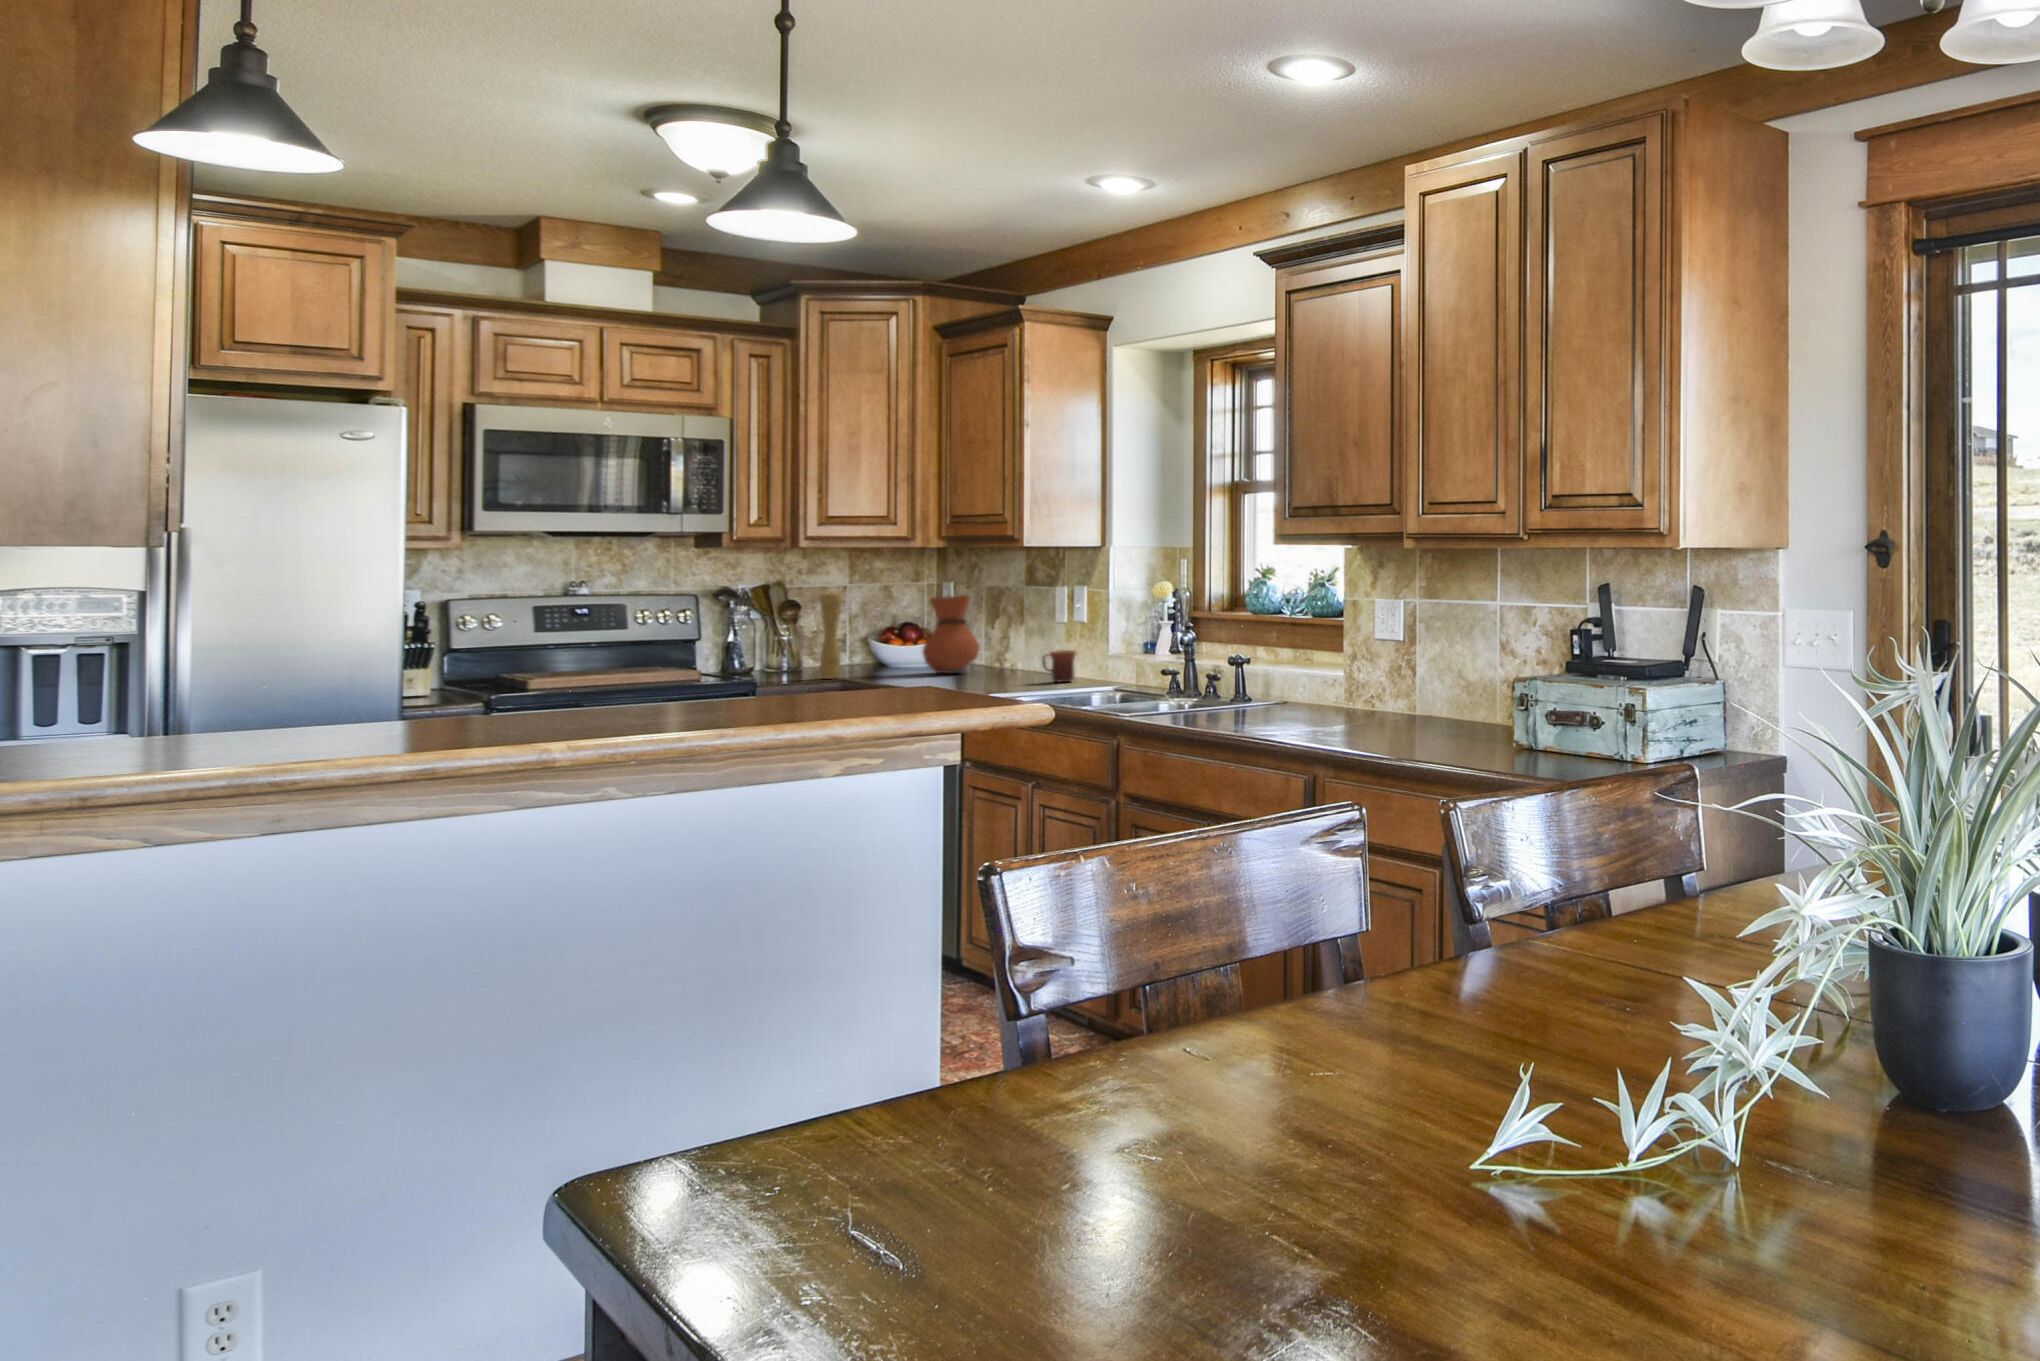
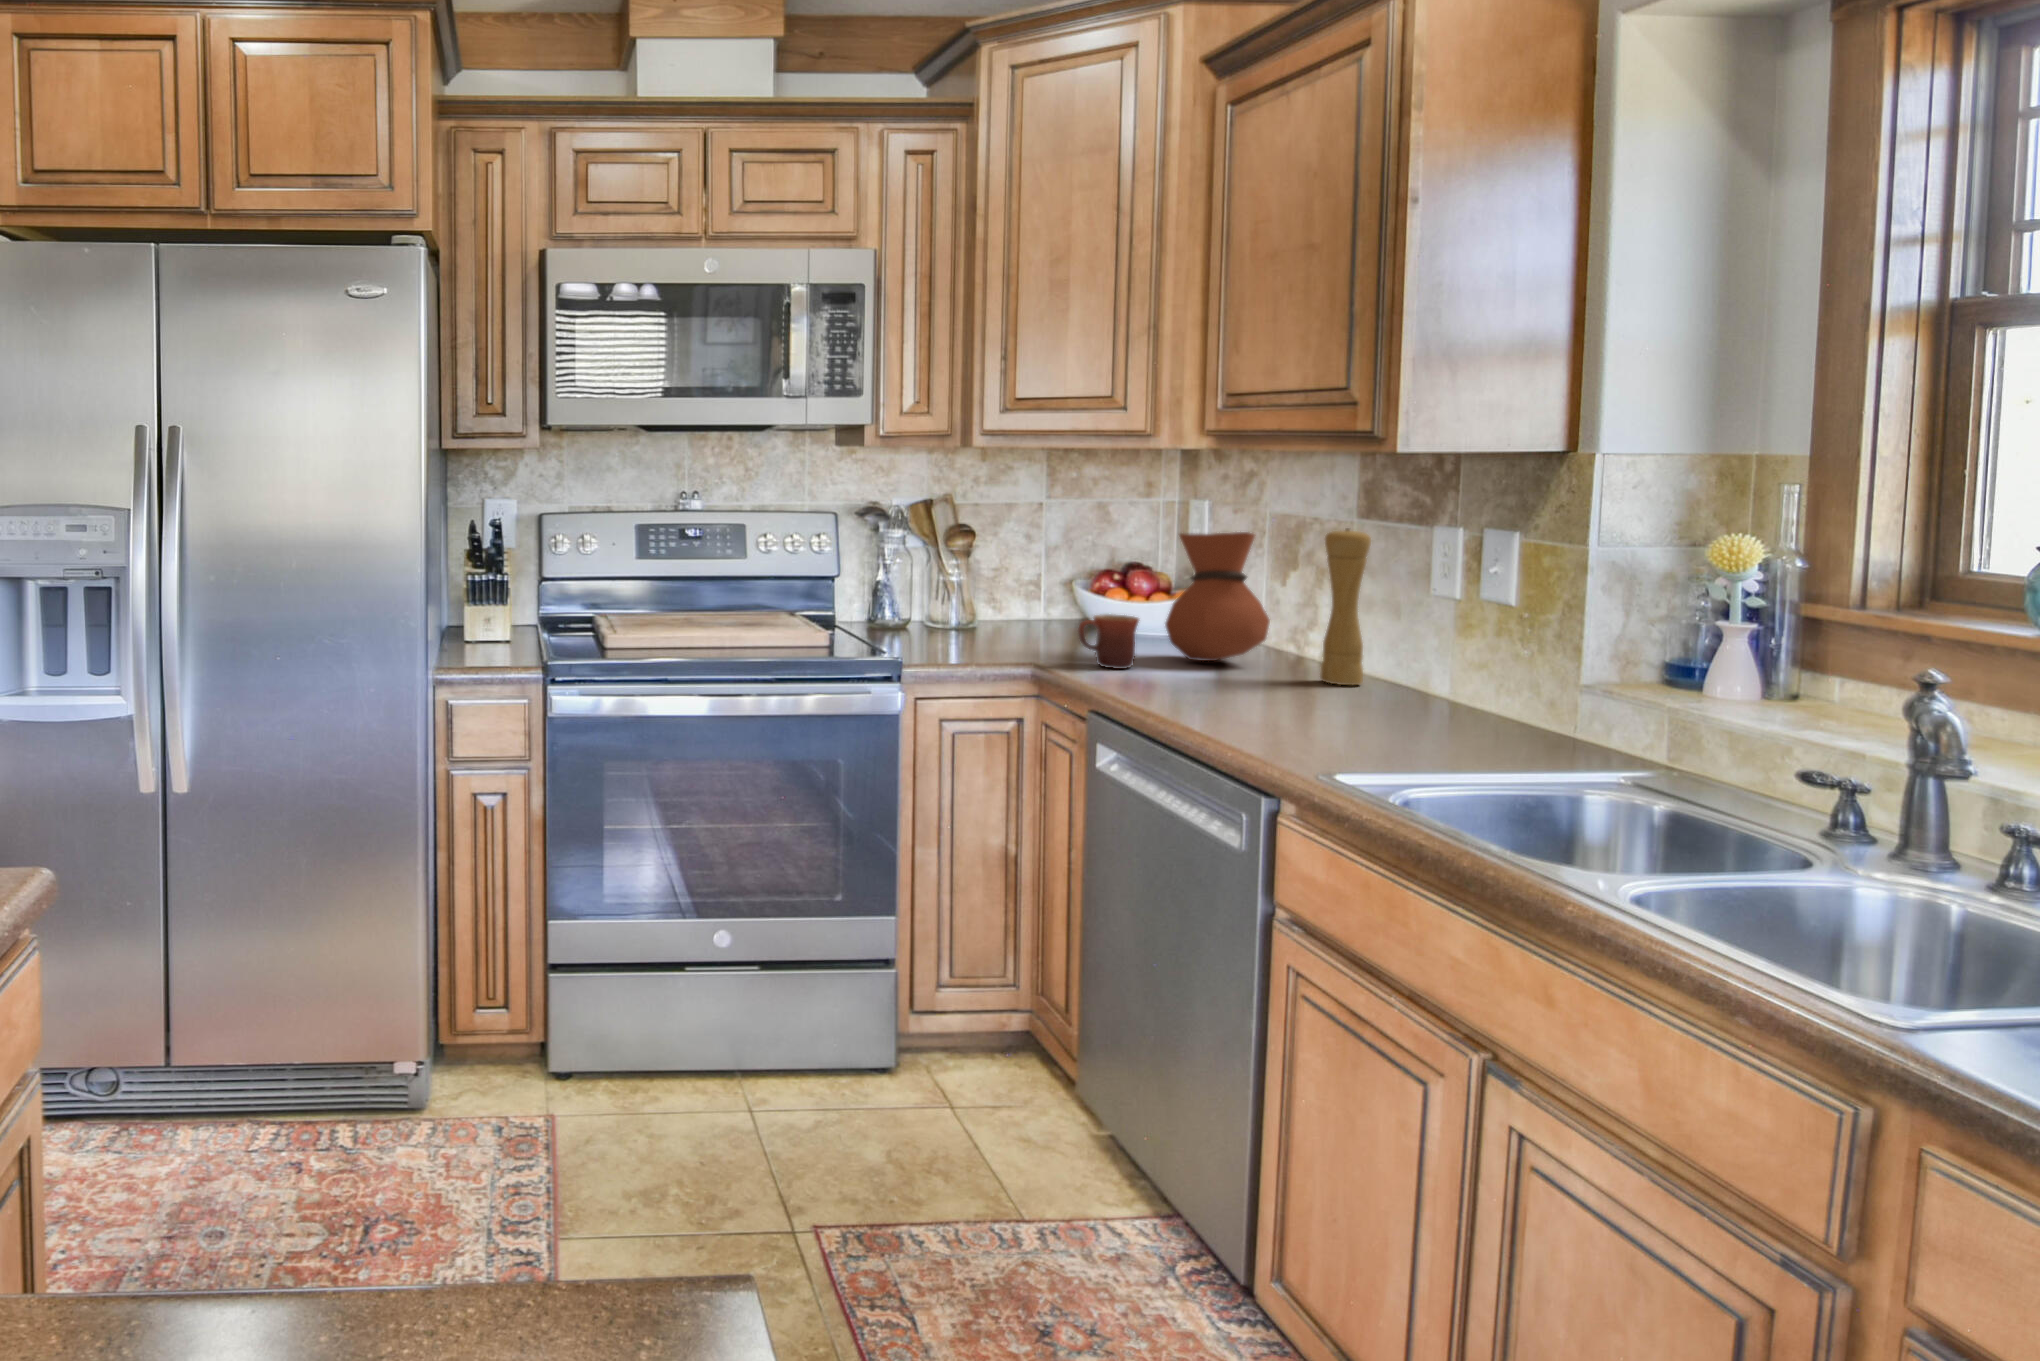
pepper mill: present [819,592,843,679] -> present [1320,528,1371,685]
mug: present [1042,650,1076,682] -> present [1078,614,1139,669]

